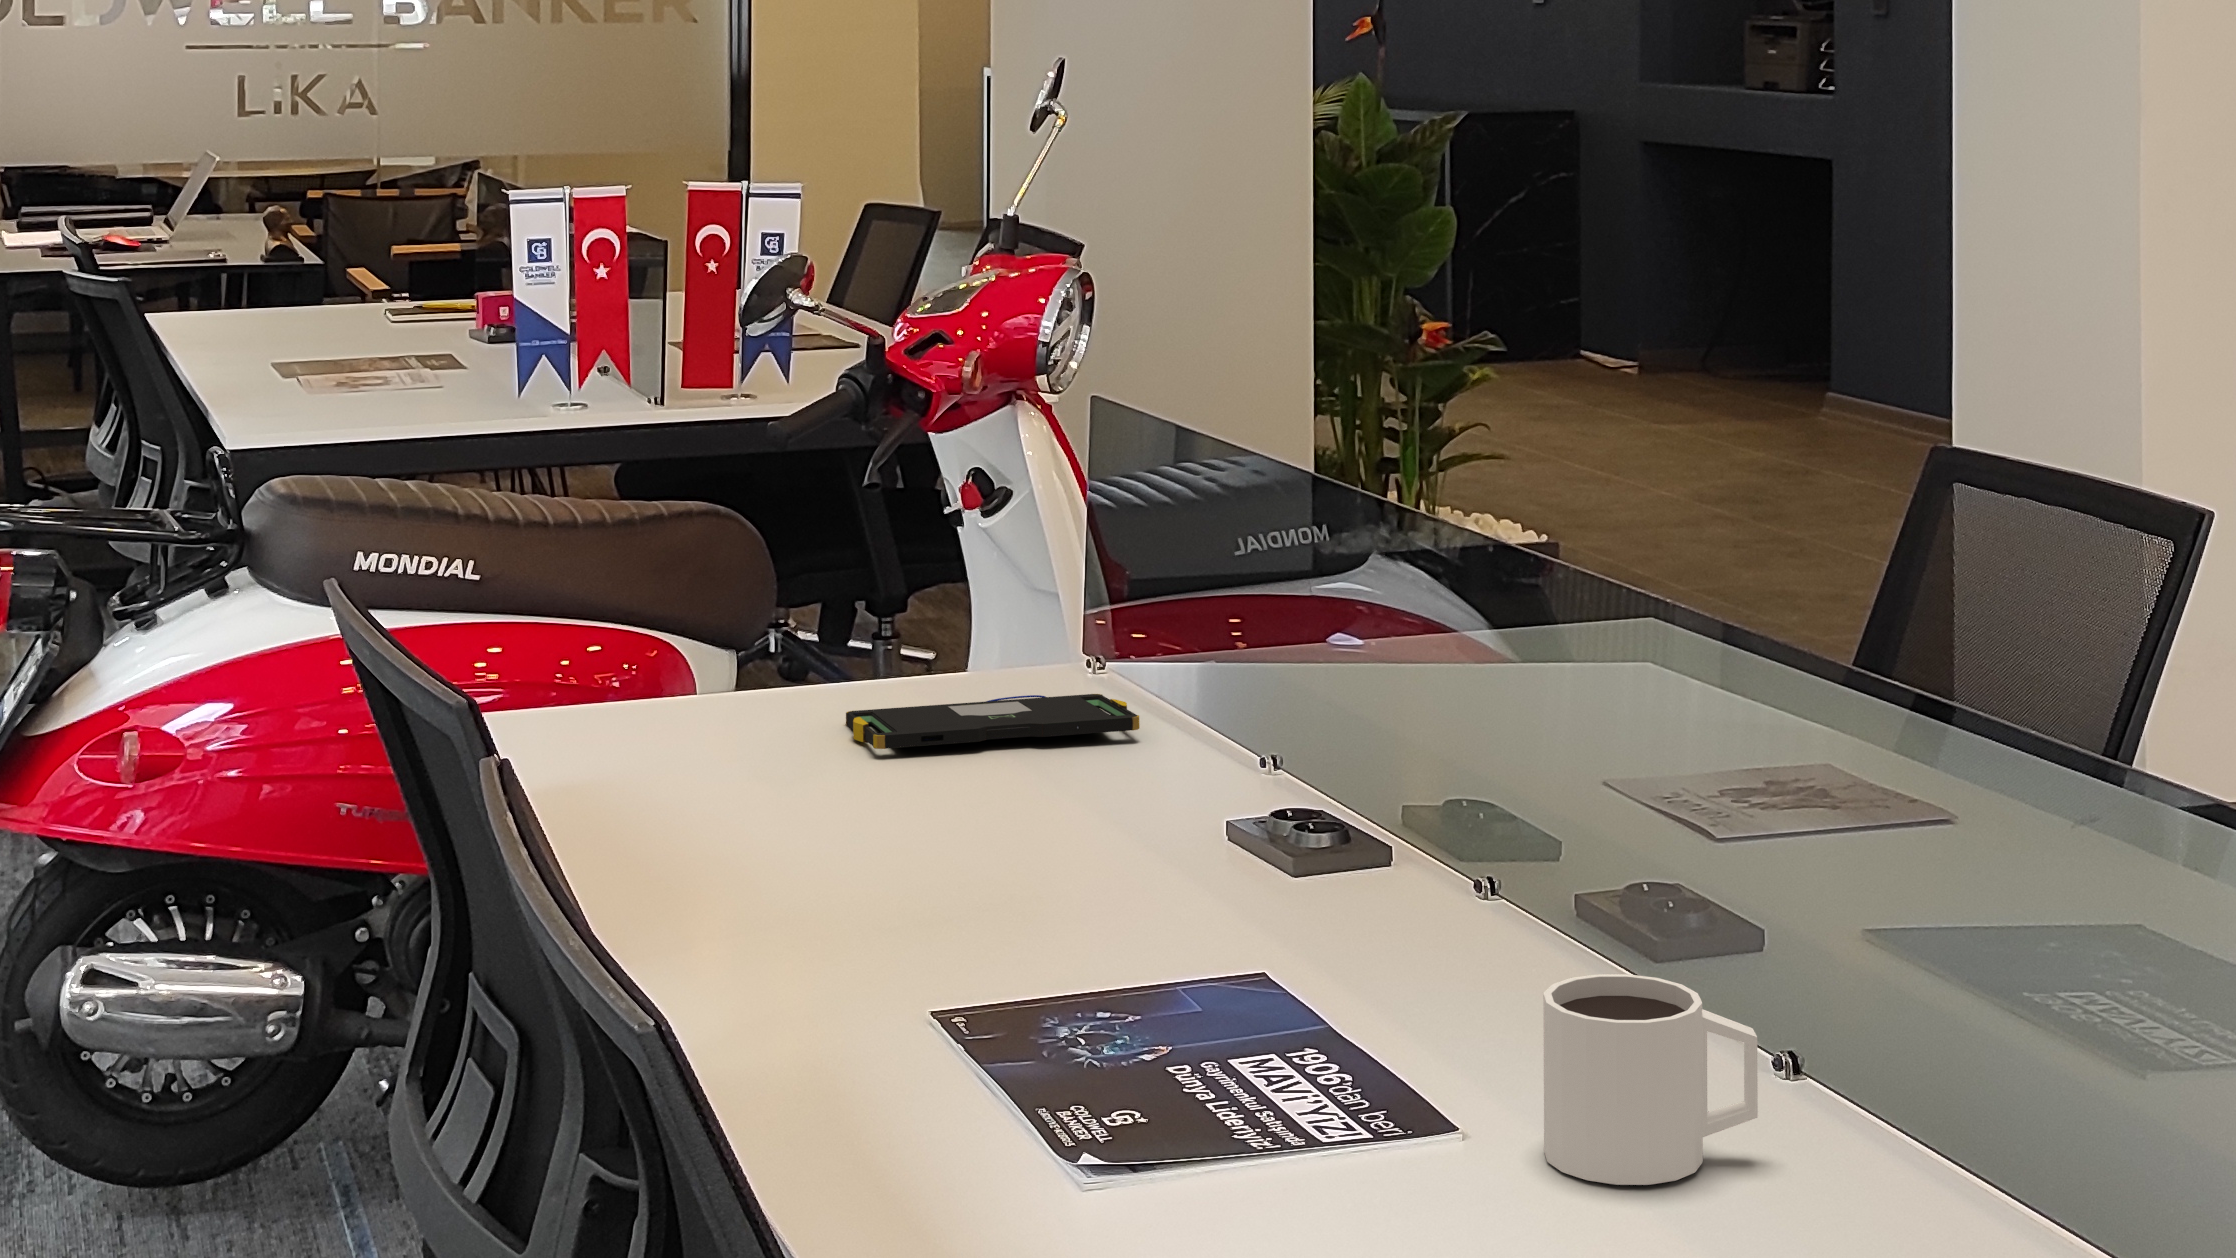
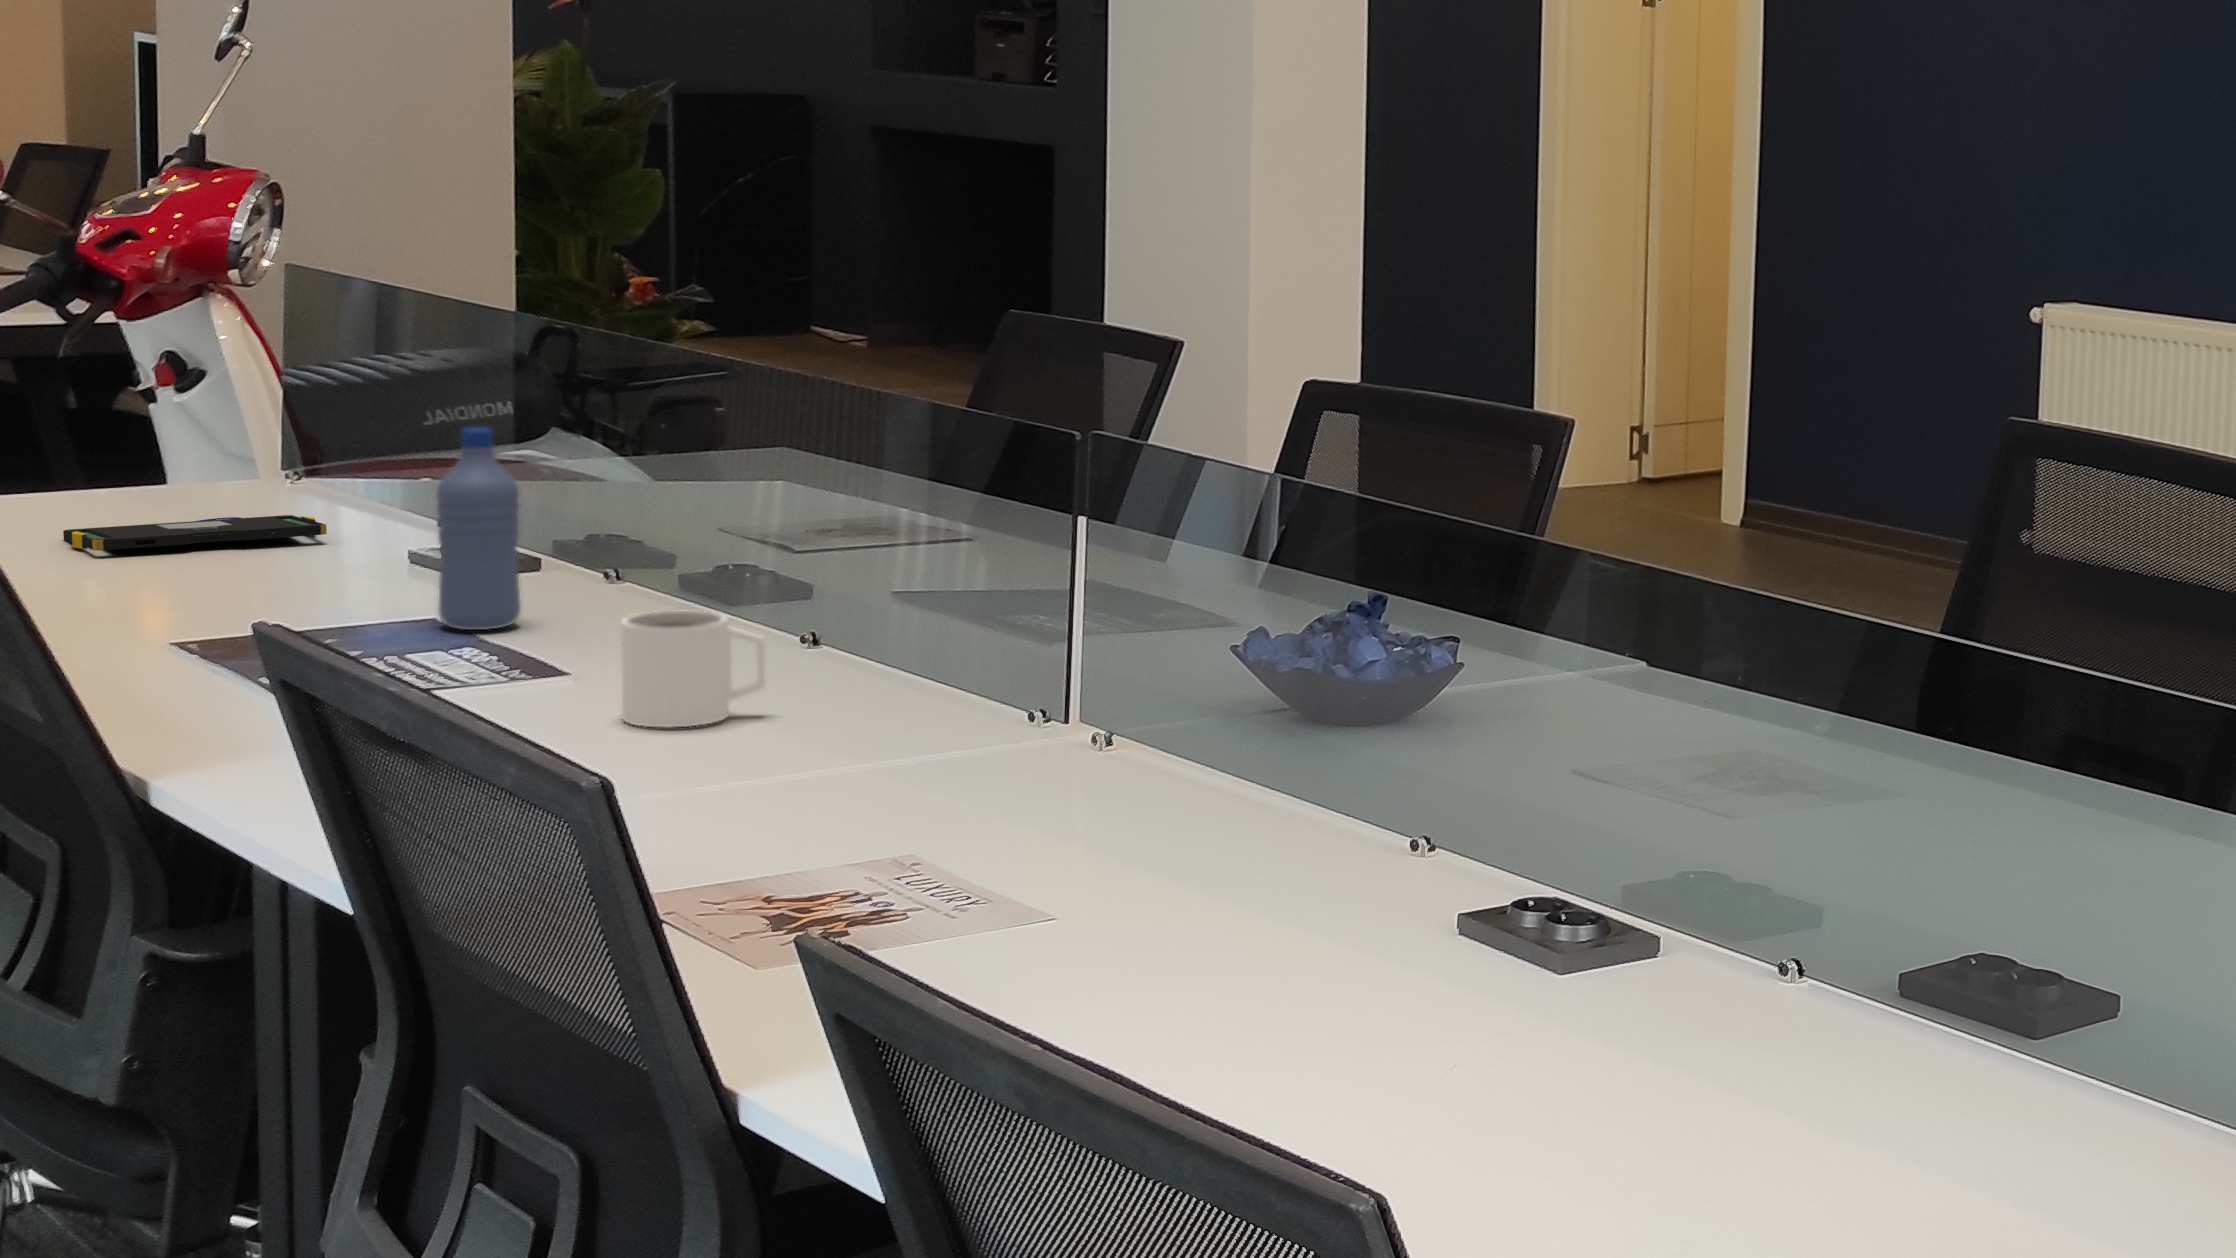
water bottle: none [1276,630,1382,927] -> present [436,427,521,630]

